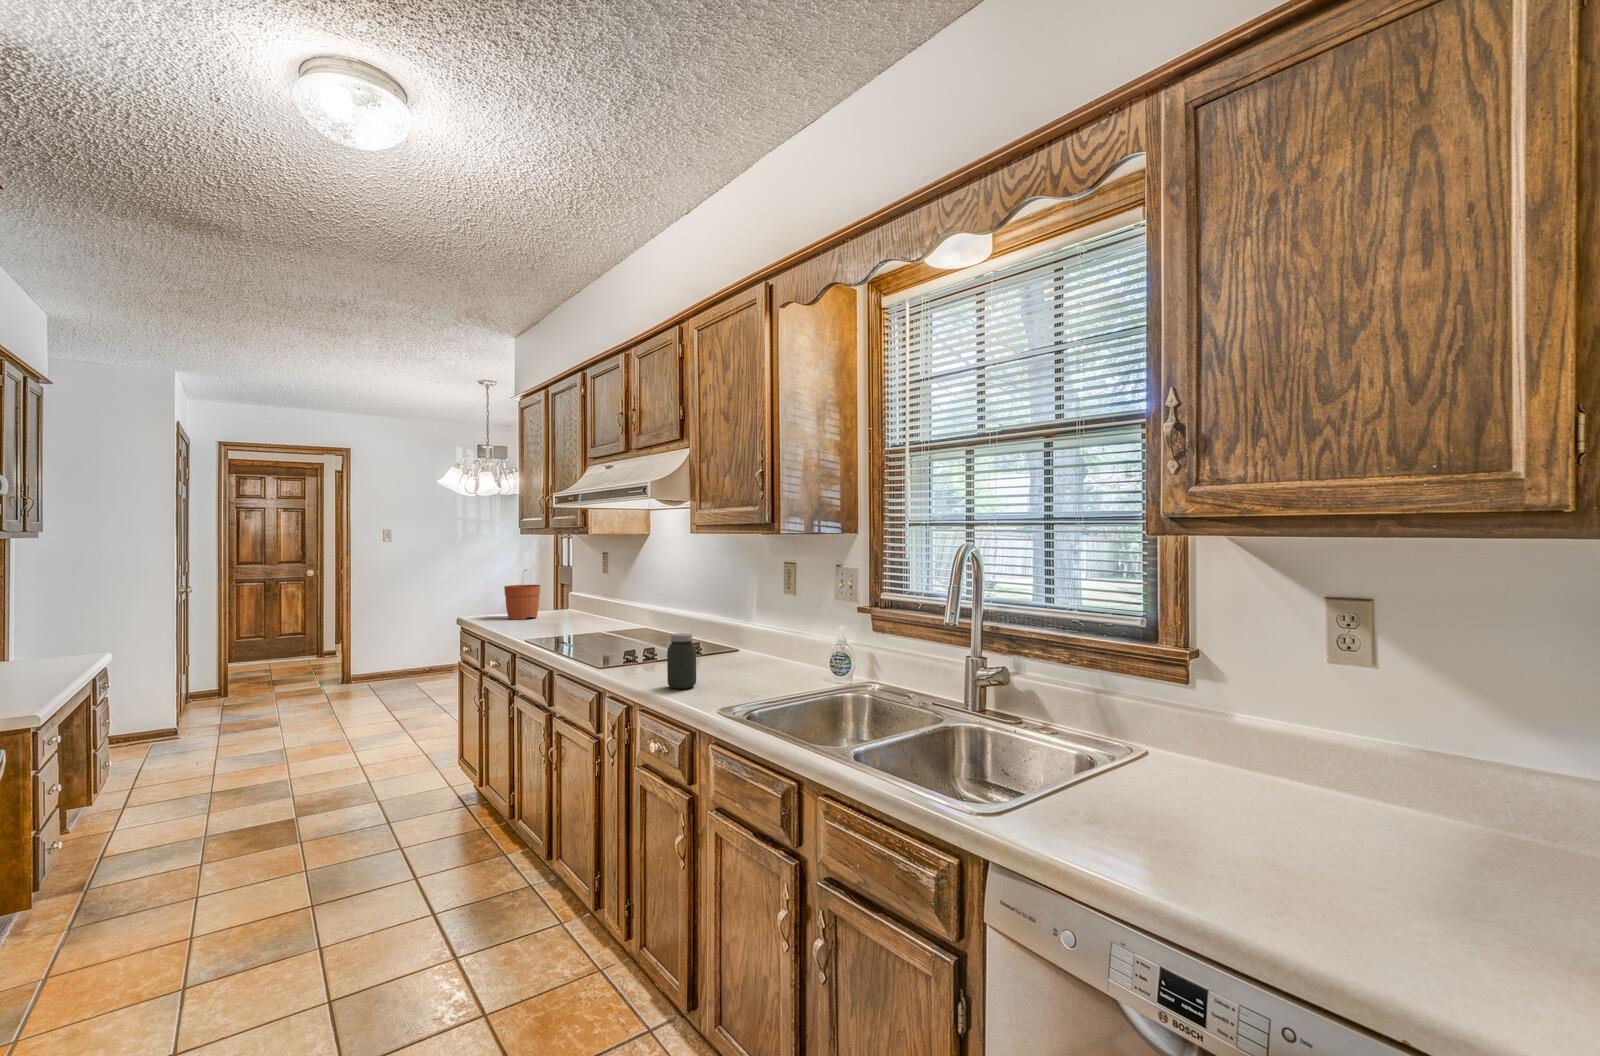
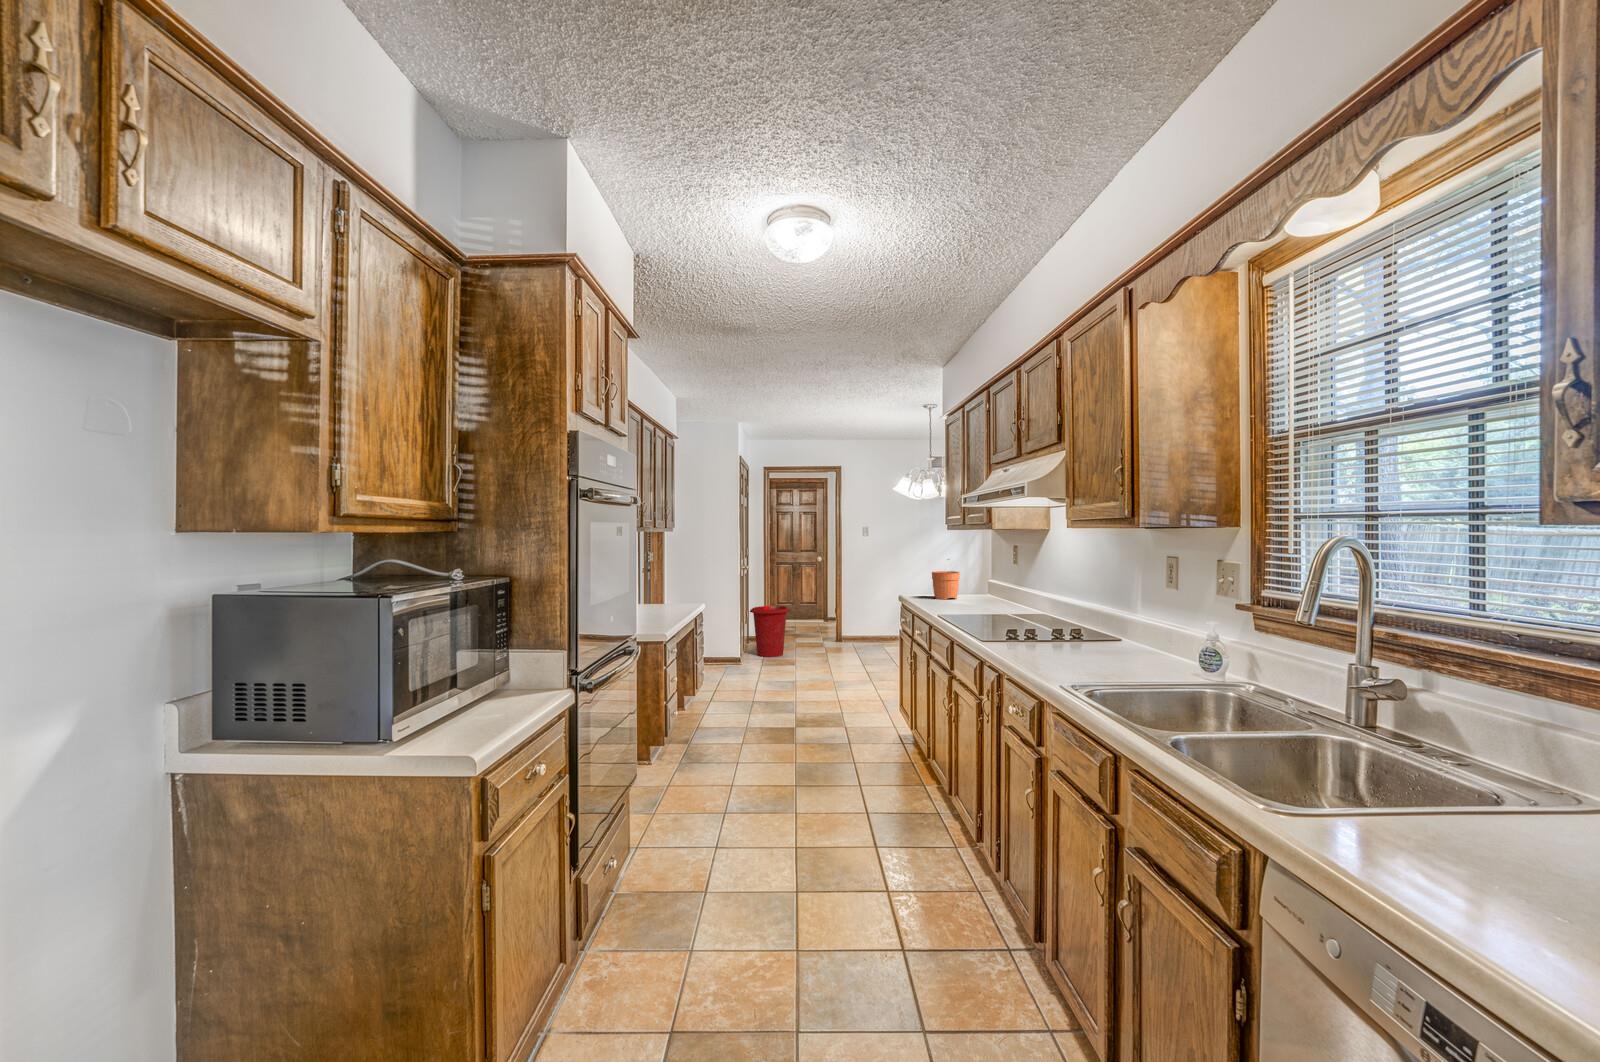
jar: present [667,633,696,689] -> none [1028,615,1055,664]
waste bin: none [191,644,266,722] -> present [750,606,790,657]

